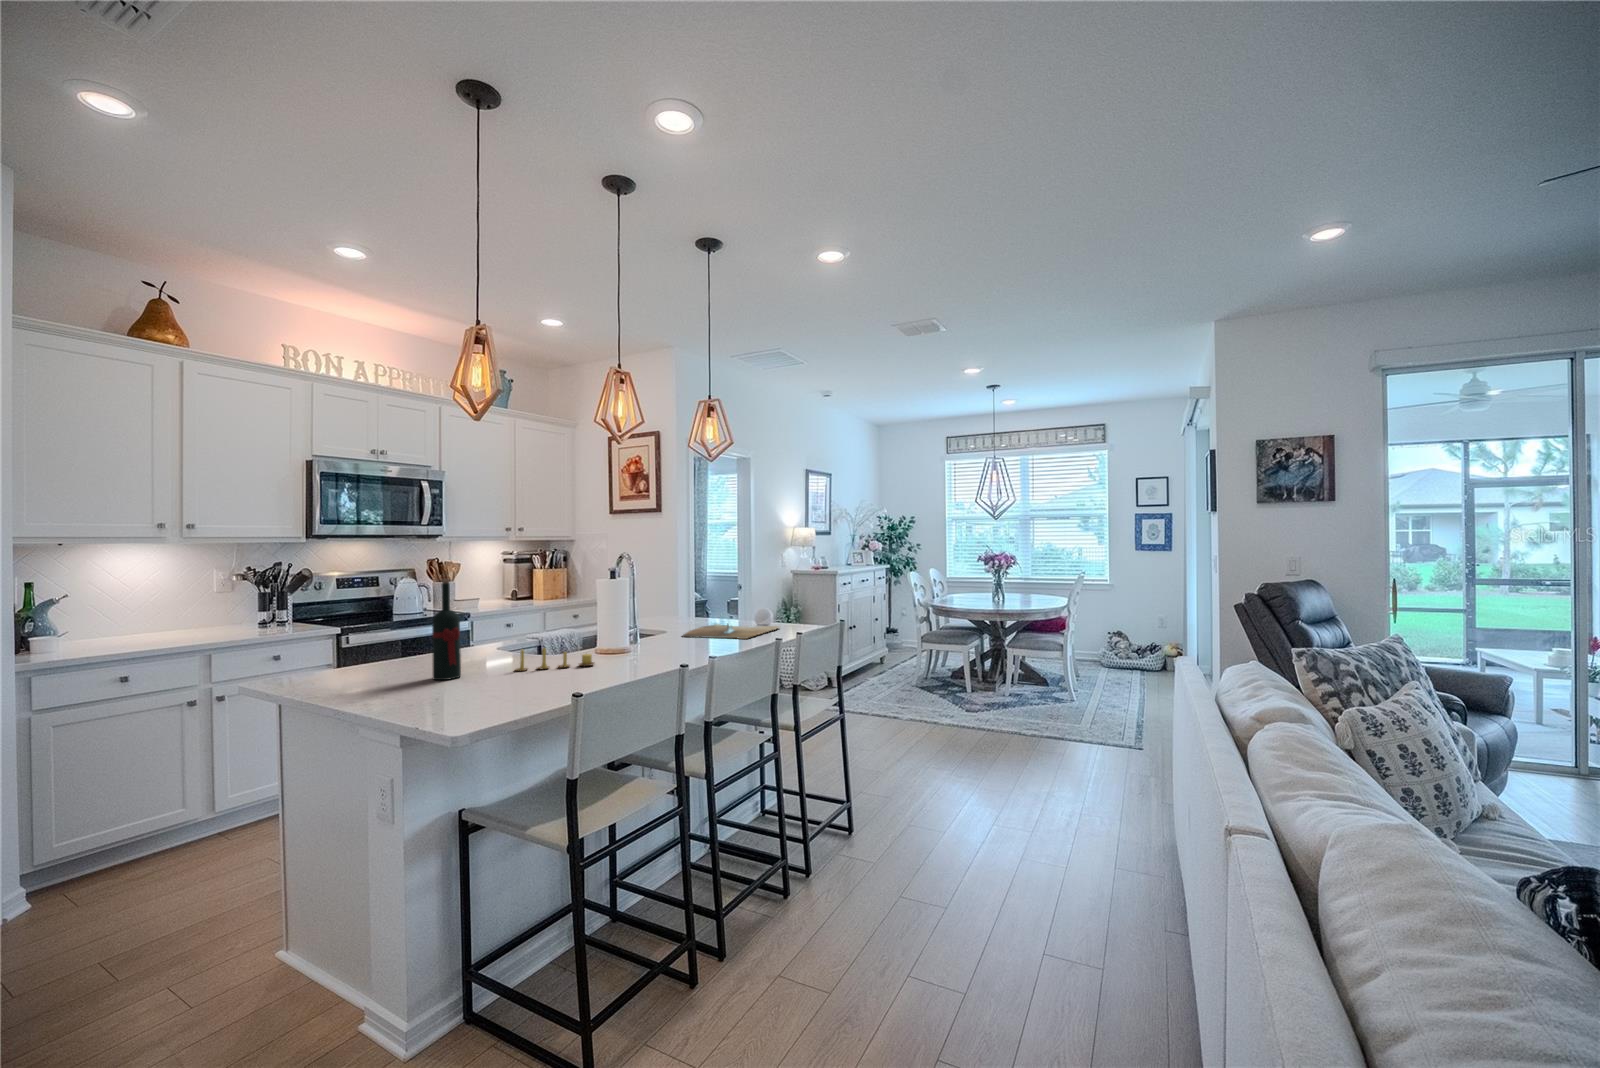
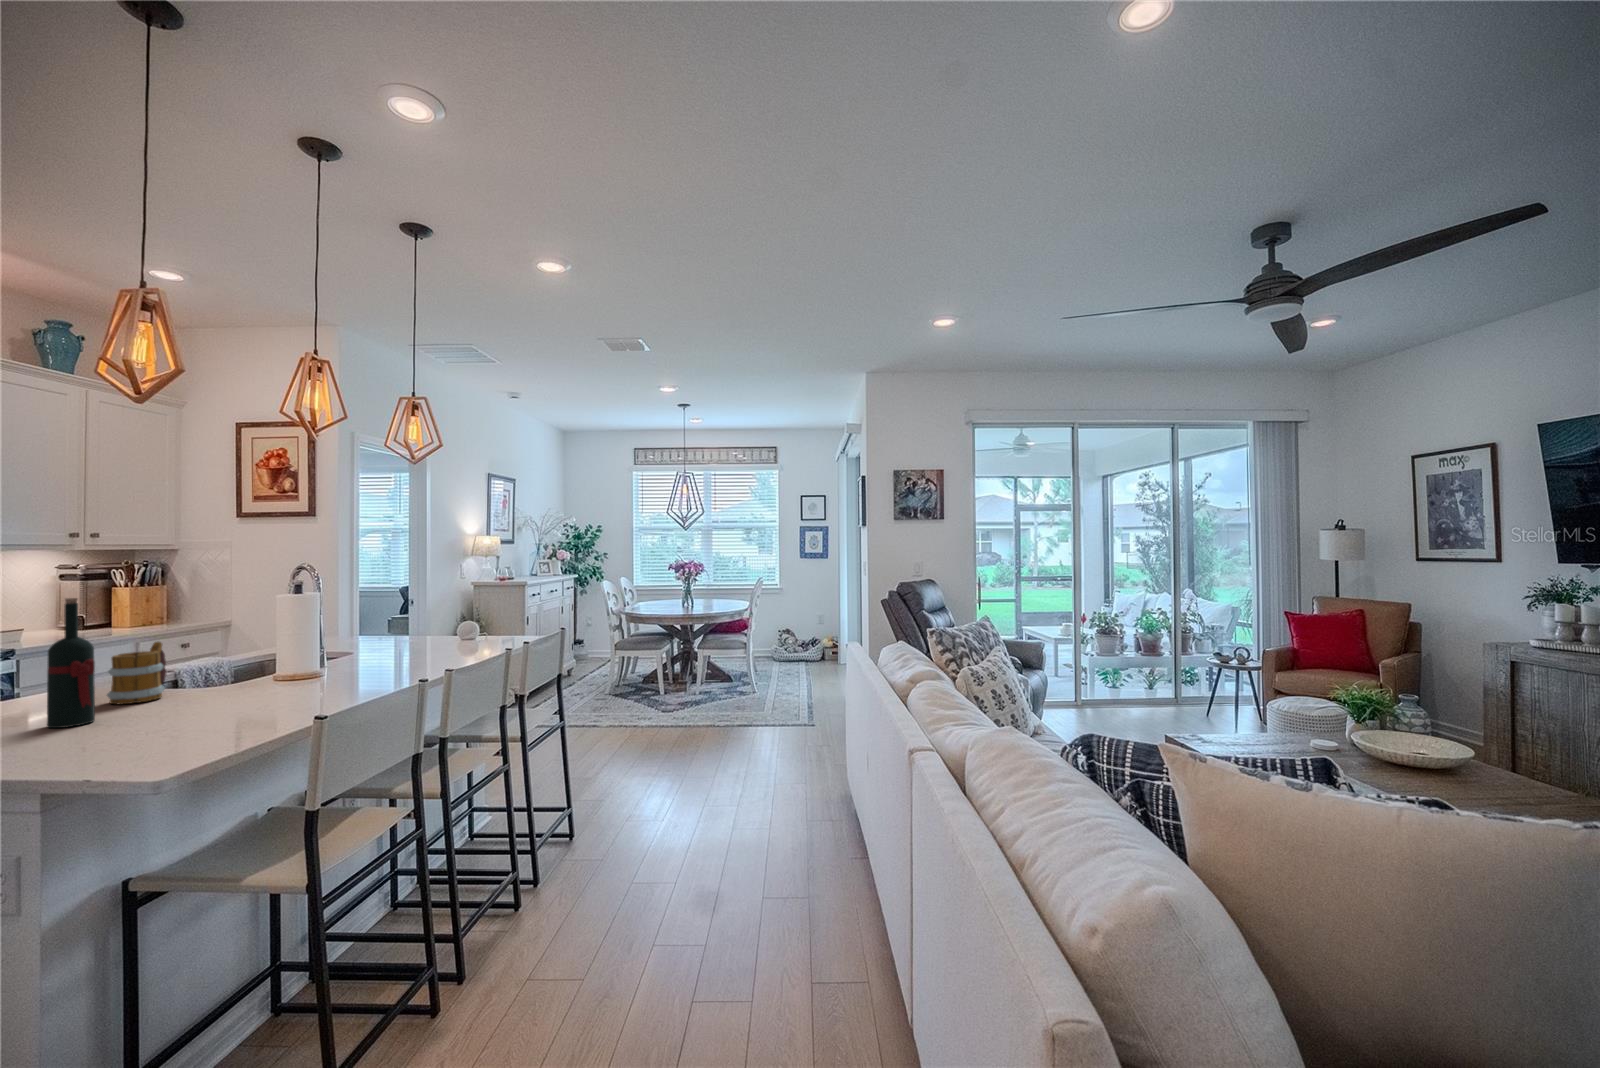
mug: none [480,615,520,664] -> present [107,642,166,704]
cutting board: present [682,624,779,639] -> none [378,638,494,657]
candle: present [515,648,594,671] -> none [174,674,290,708]

